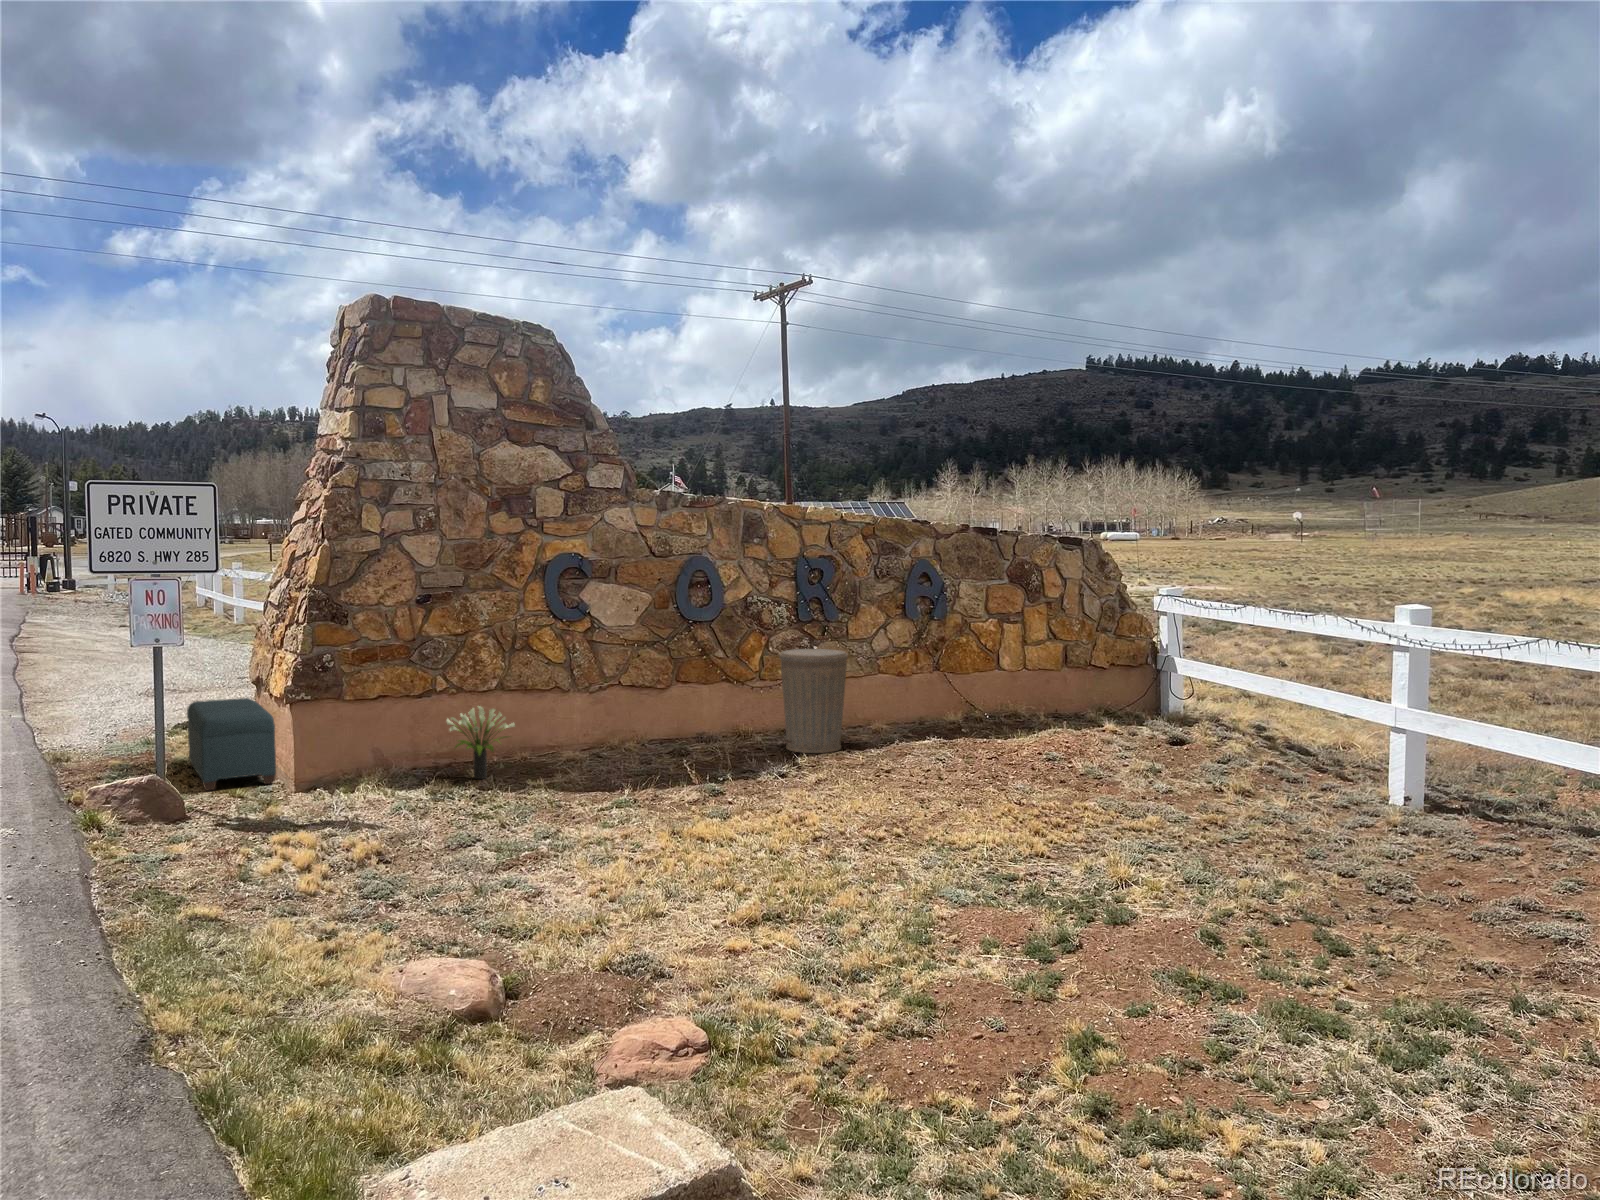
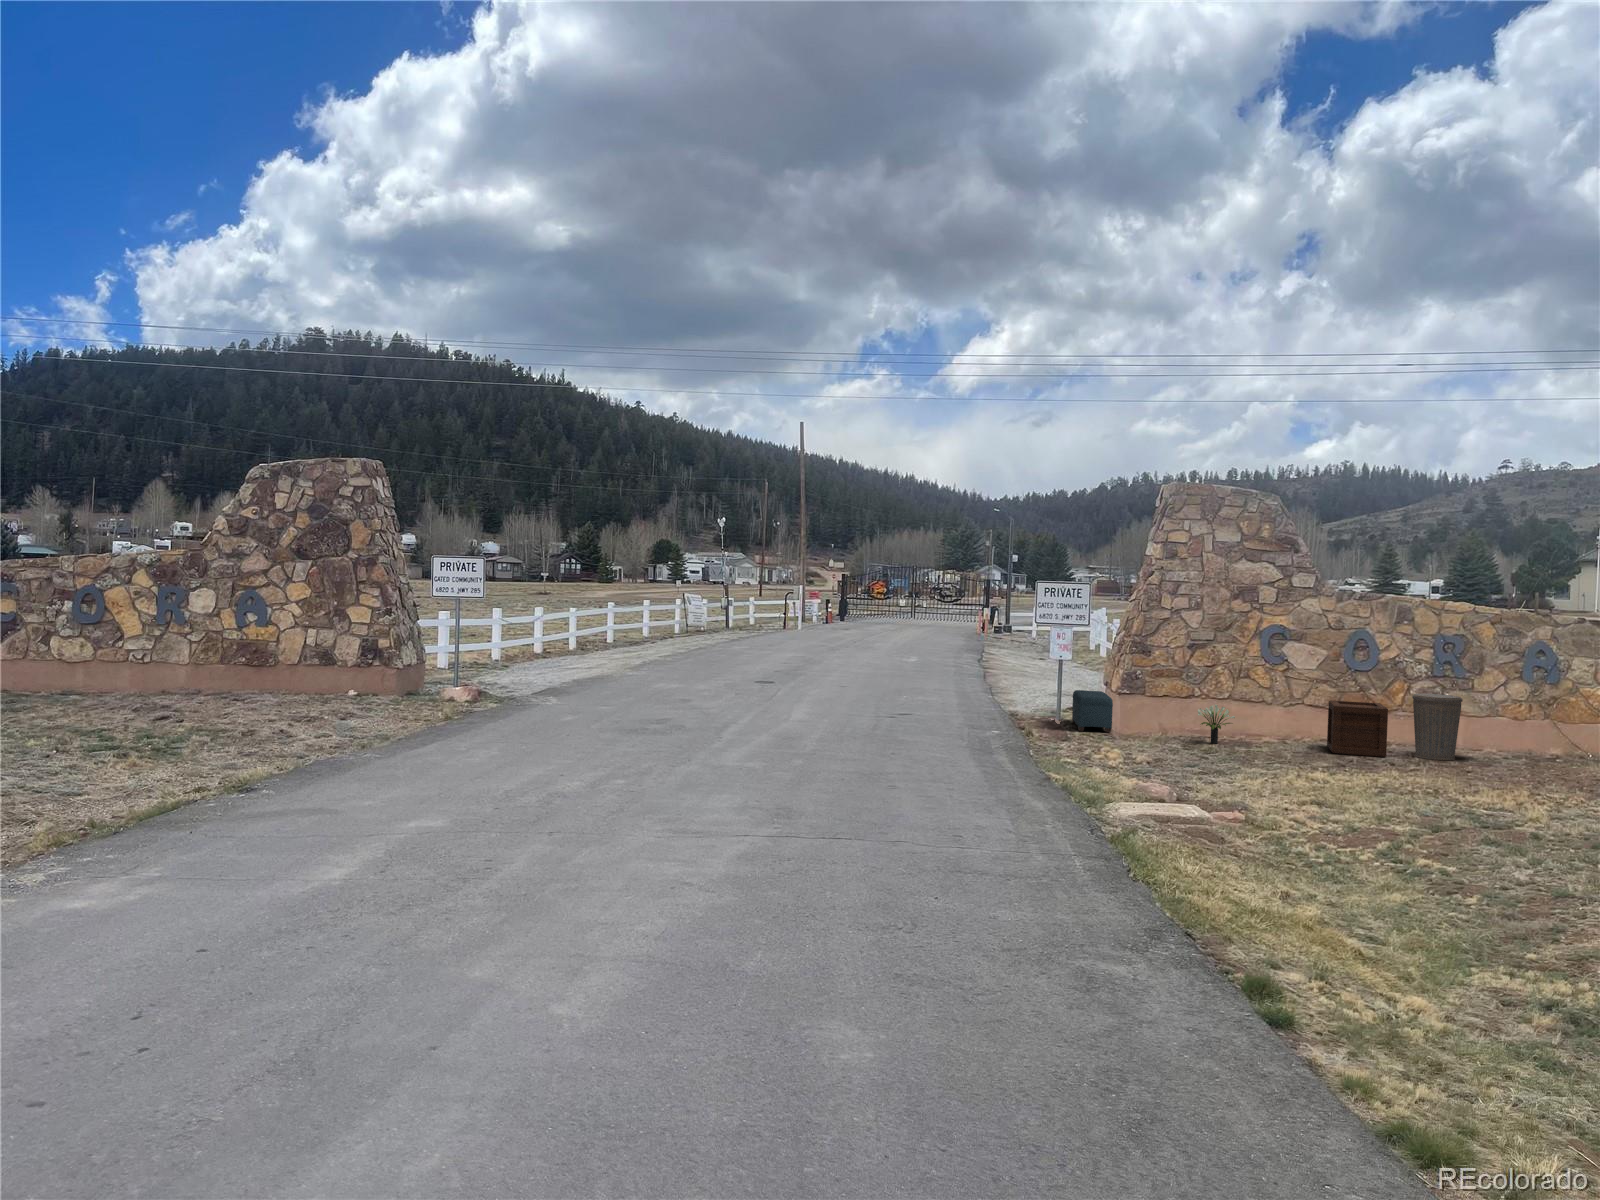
wooden crate: none [657,671,759,767] -> present [1327,700,1388,757]

